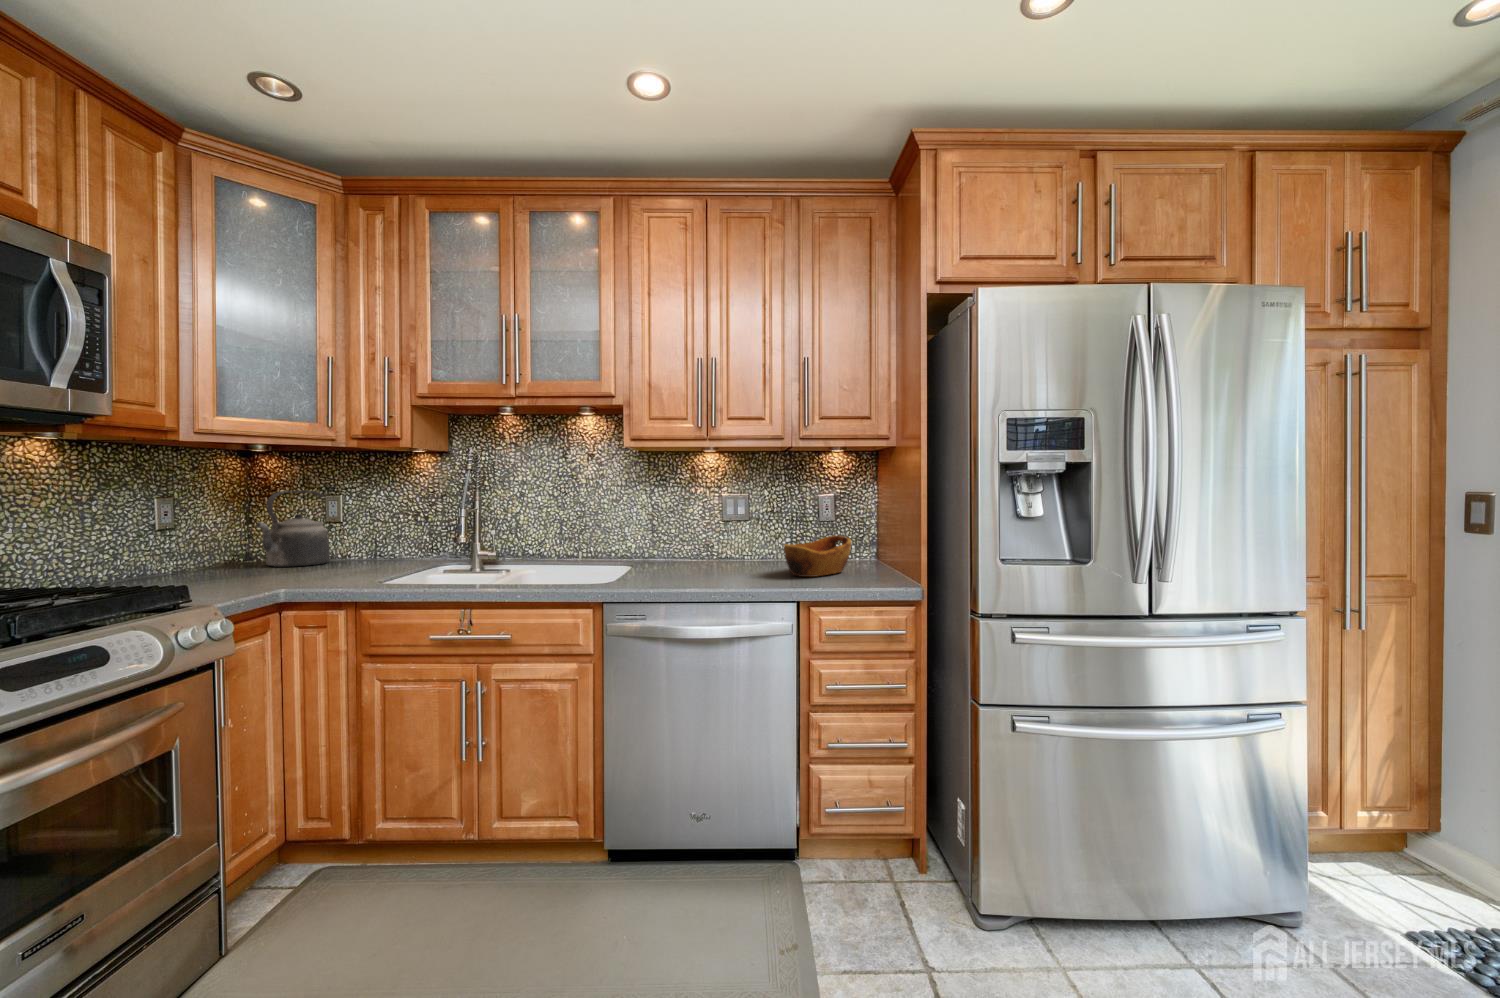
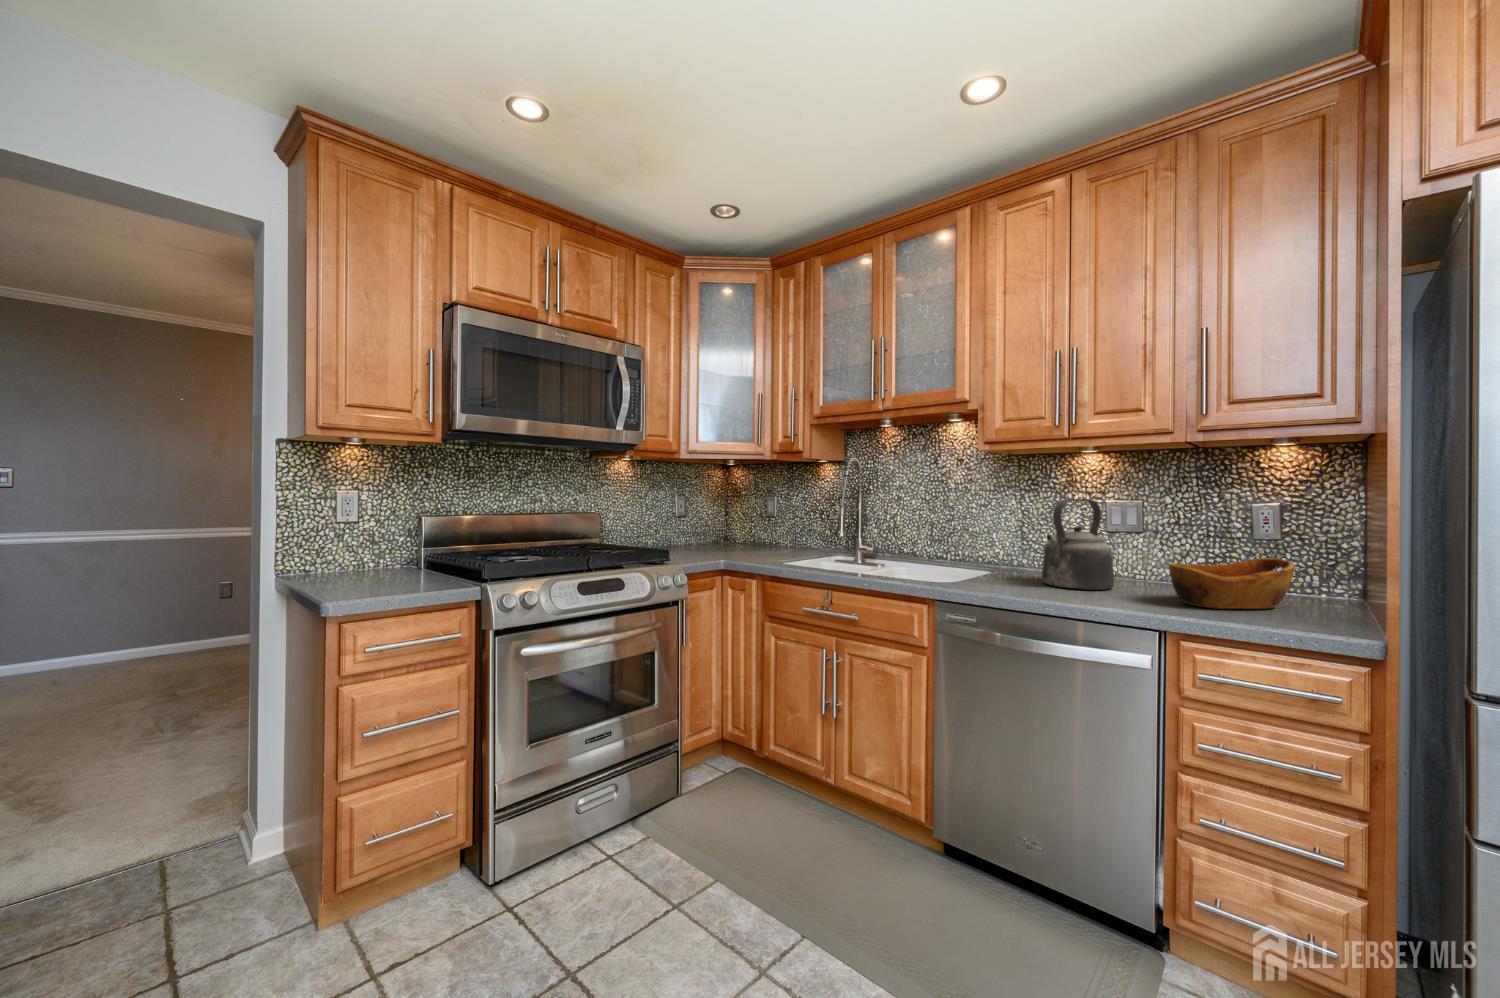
kettle: present [257,491,330,567] -> present [1042,499,1114,590]

